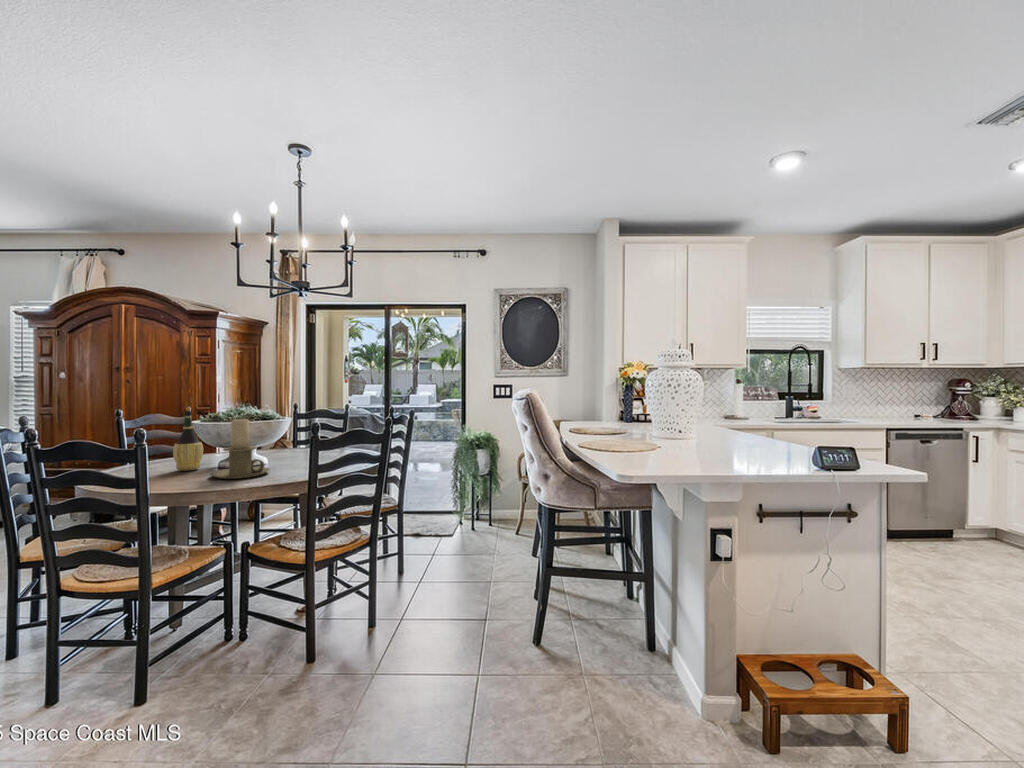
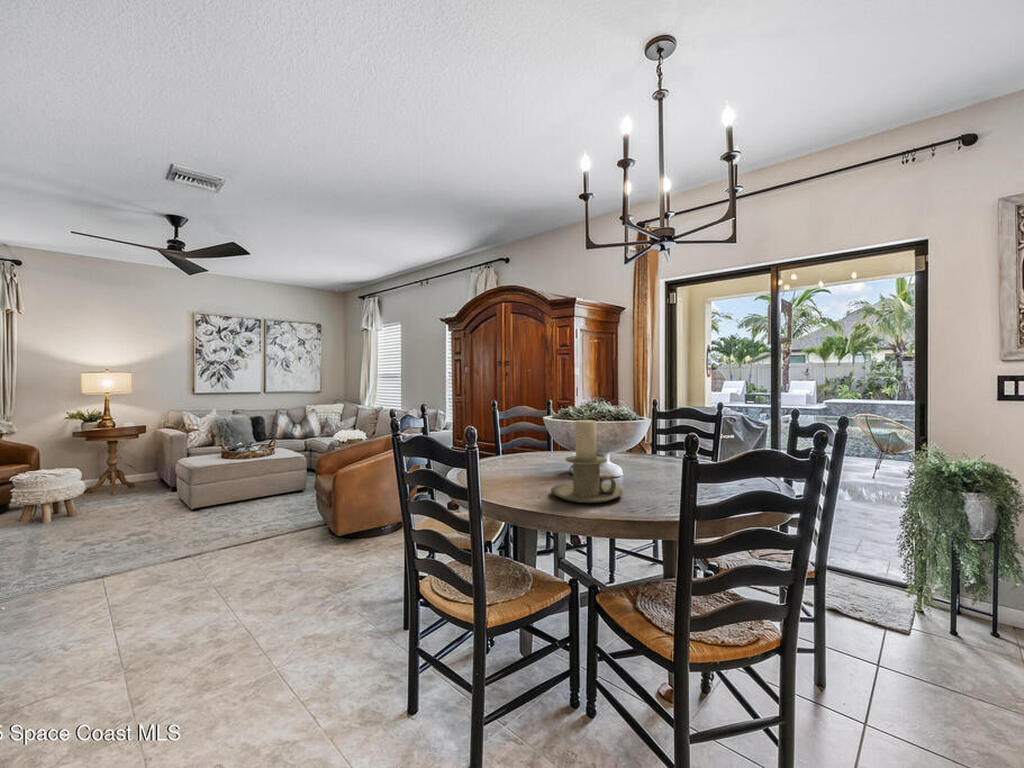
wine bottle: present [173,407,203,471] -> none [520,401,550,477]

